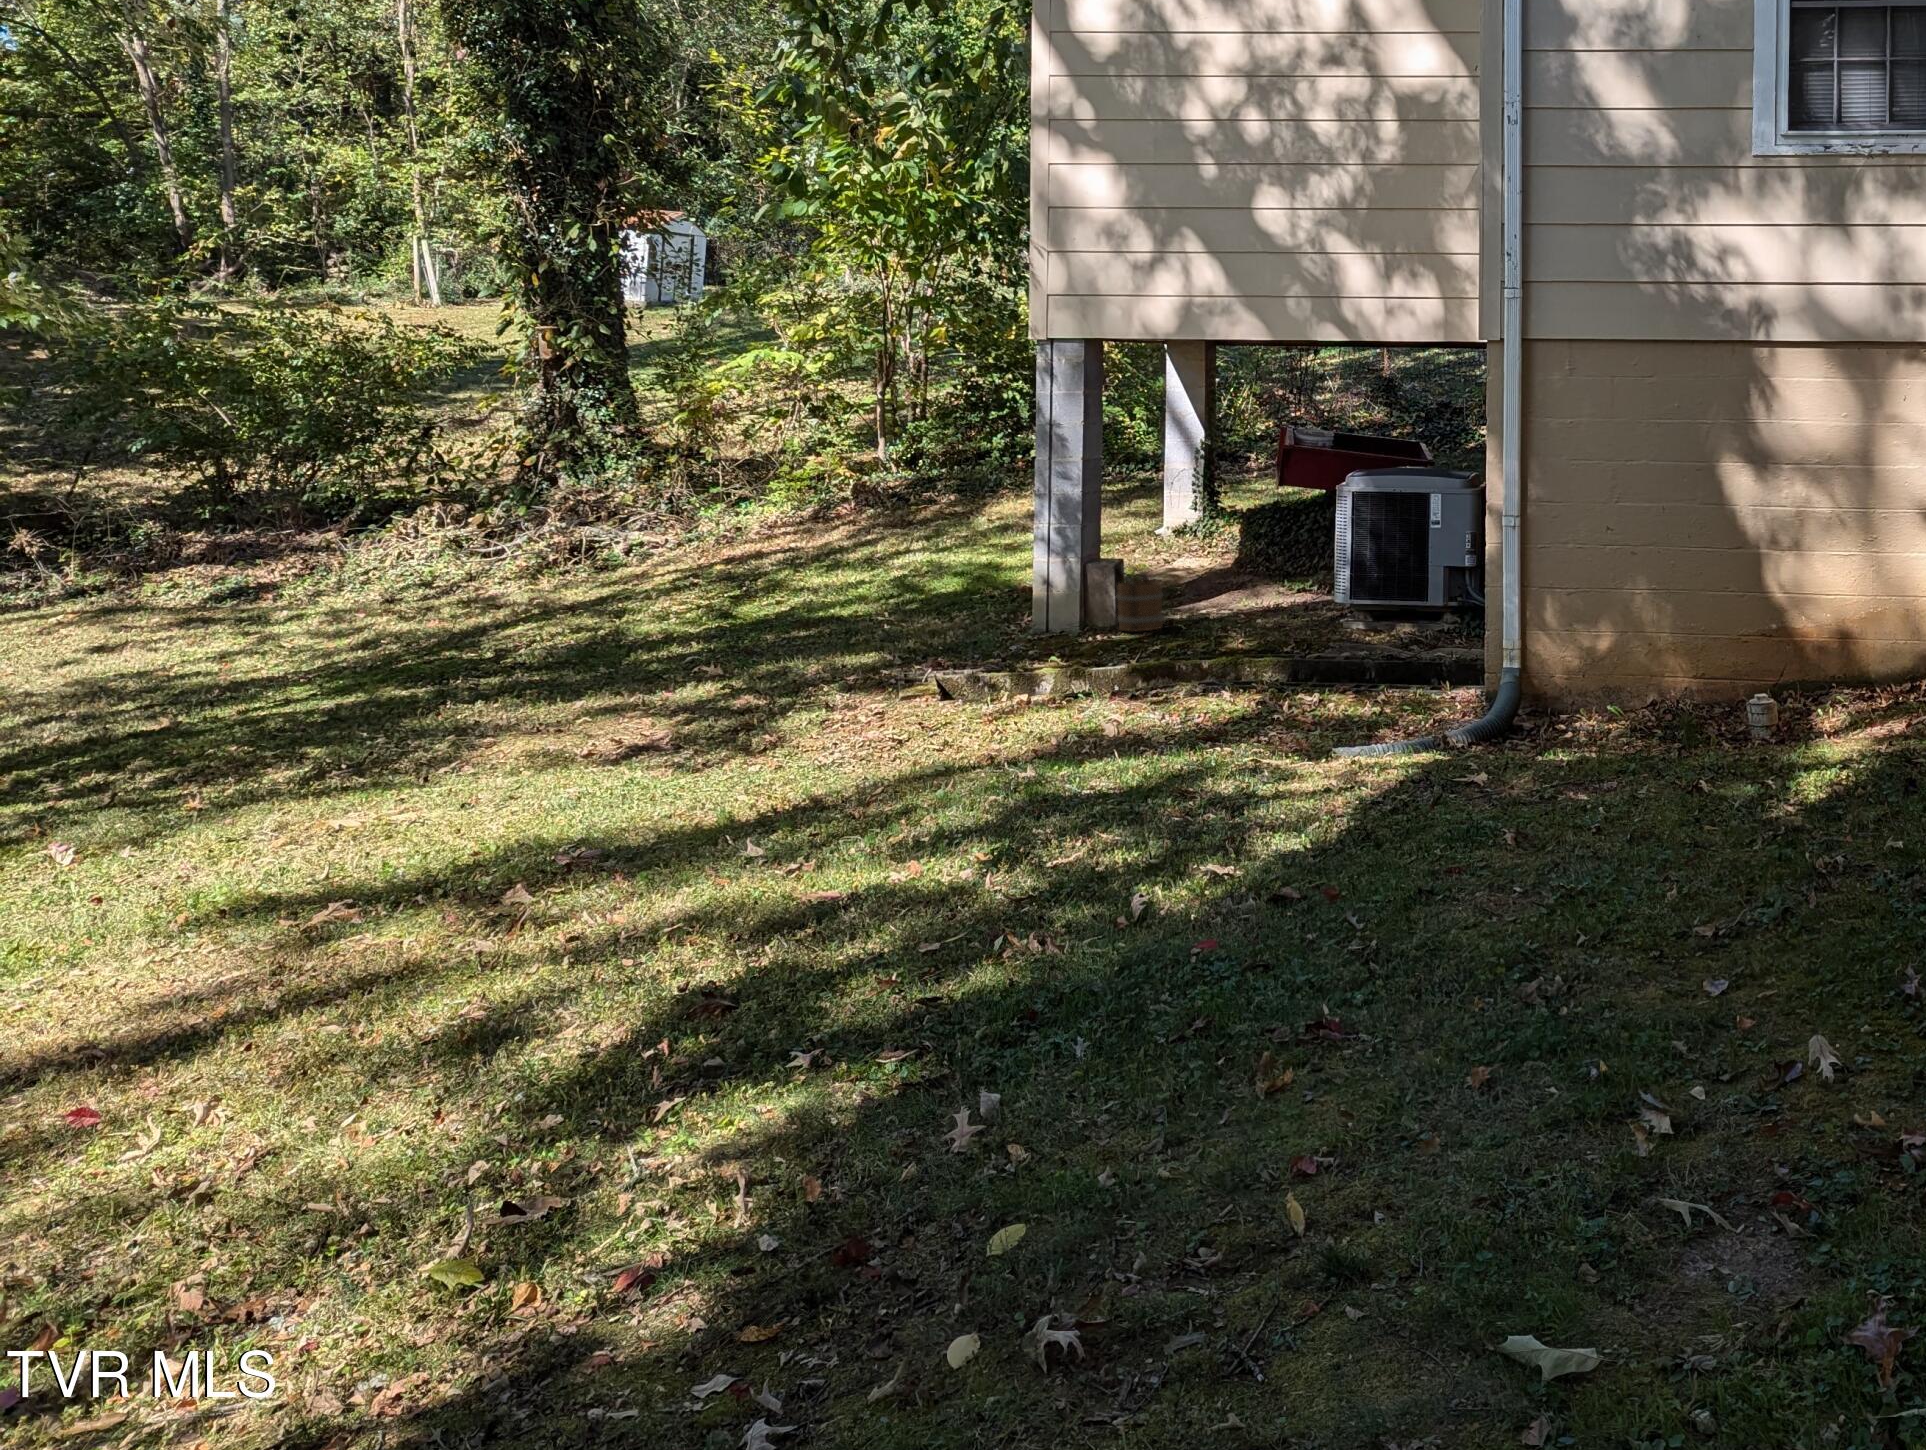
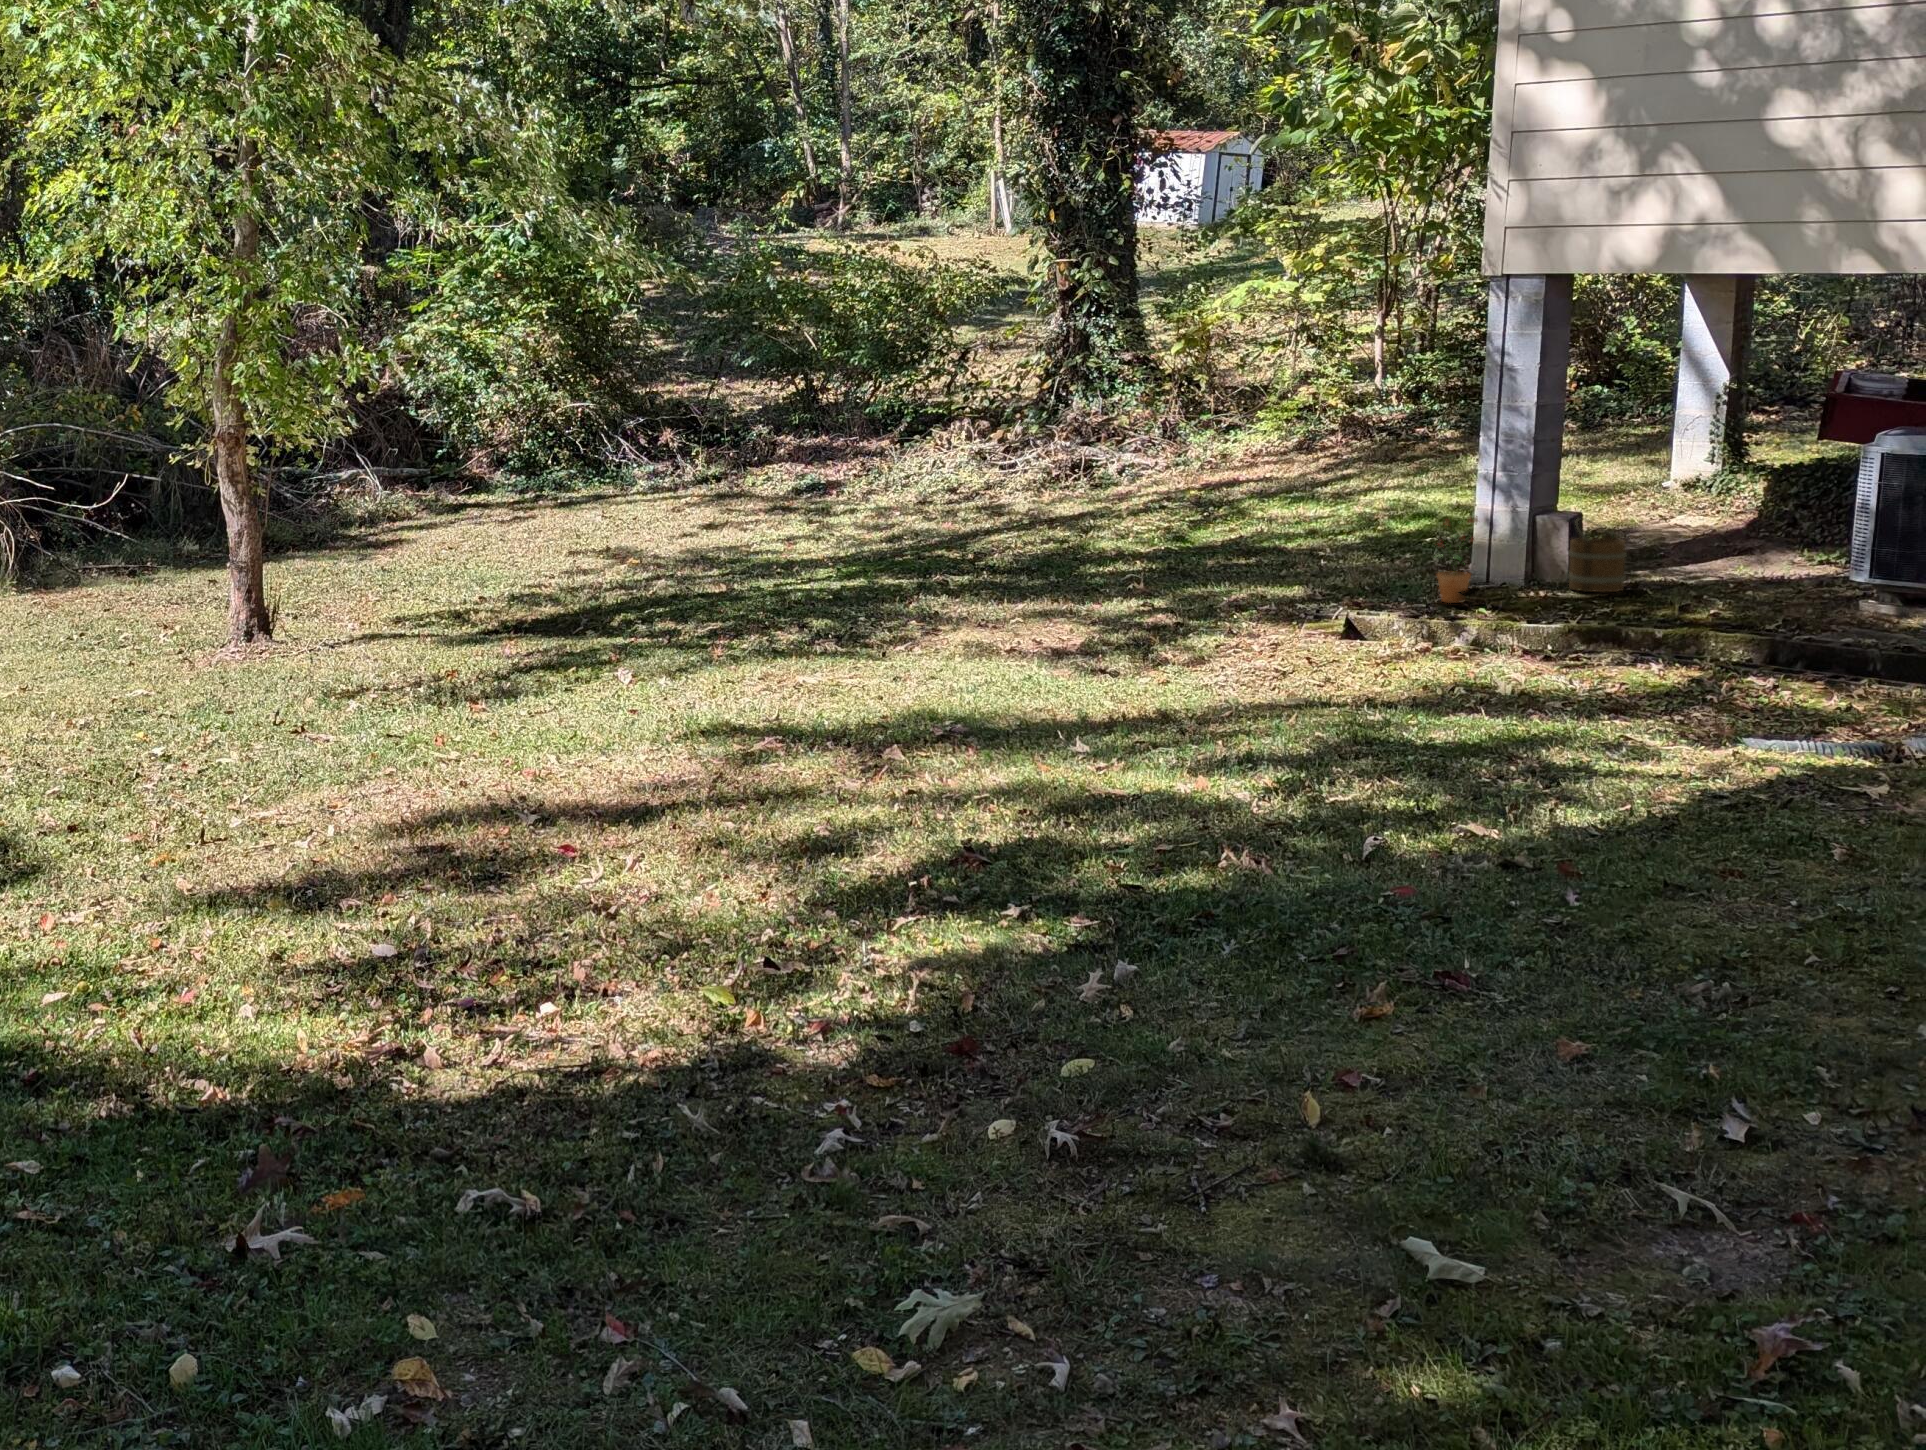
potted plant: none [1003,567,1043,654] -> present [1437,516,1478,603]

